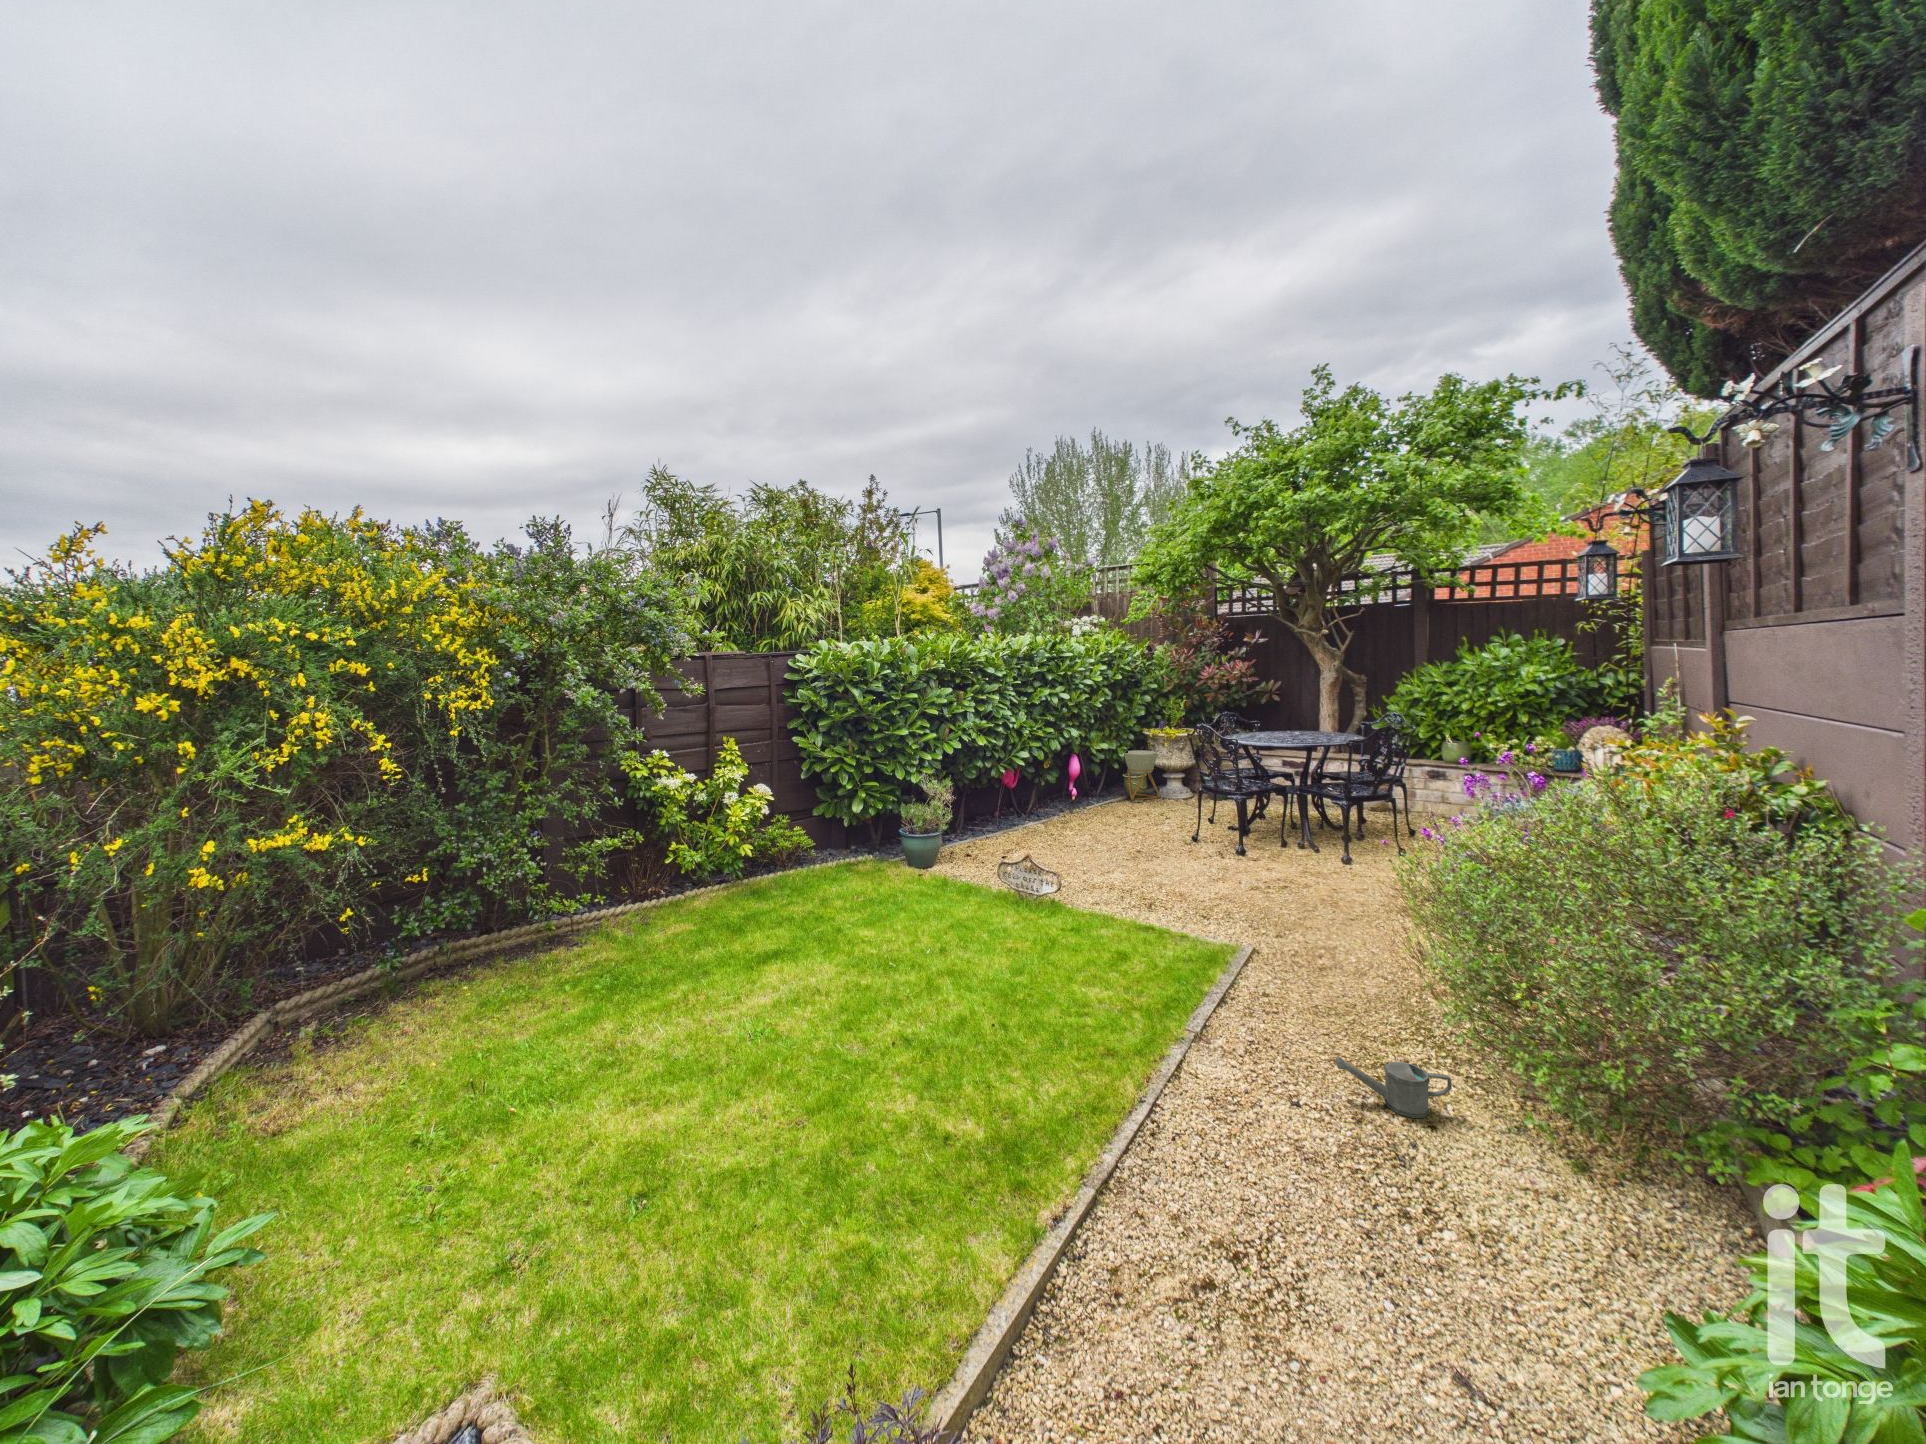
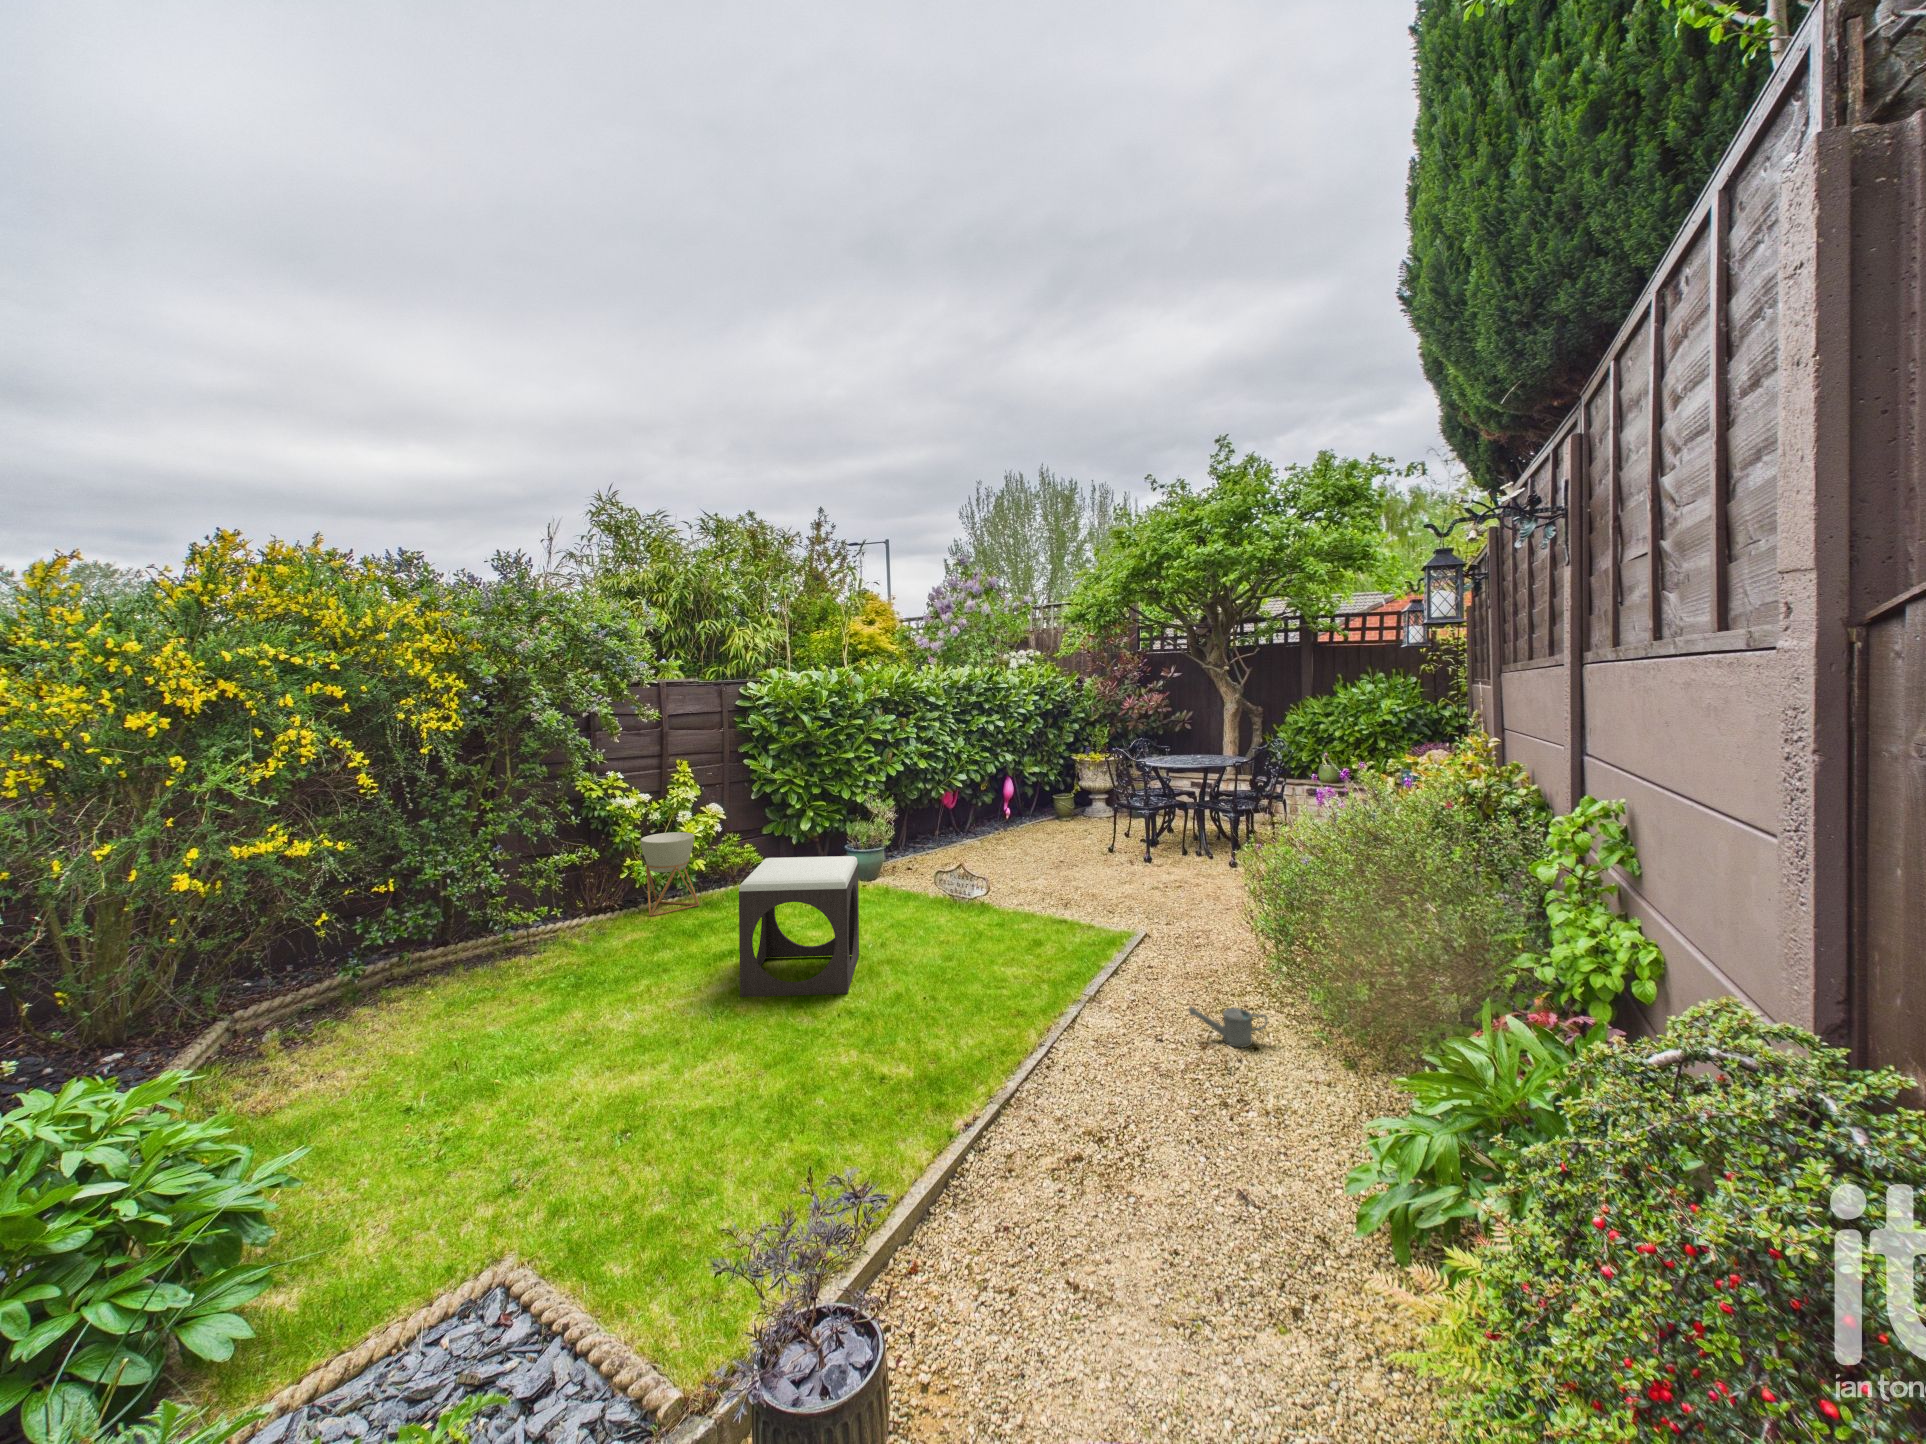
planter: present [1124,750,1160,800] -> present [640,832,699,916]
footstool: none [776,847,914,1009] -> present [739,856,859,997]

